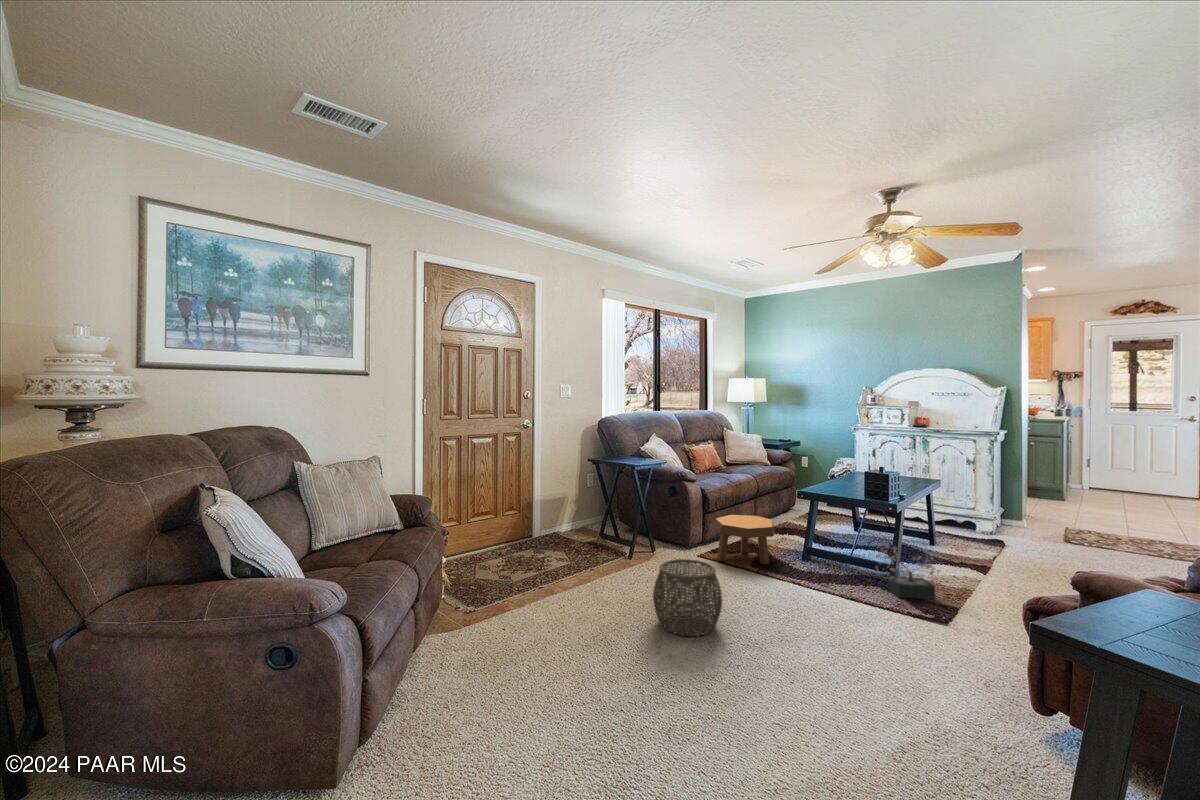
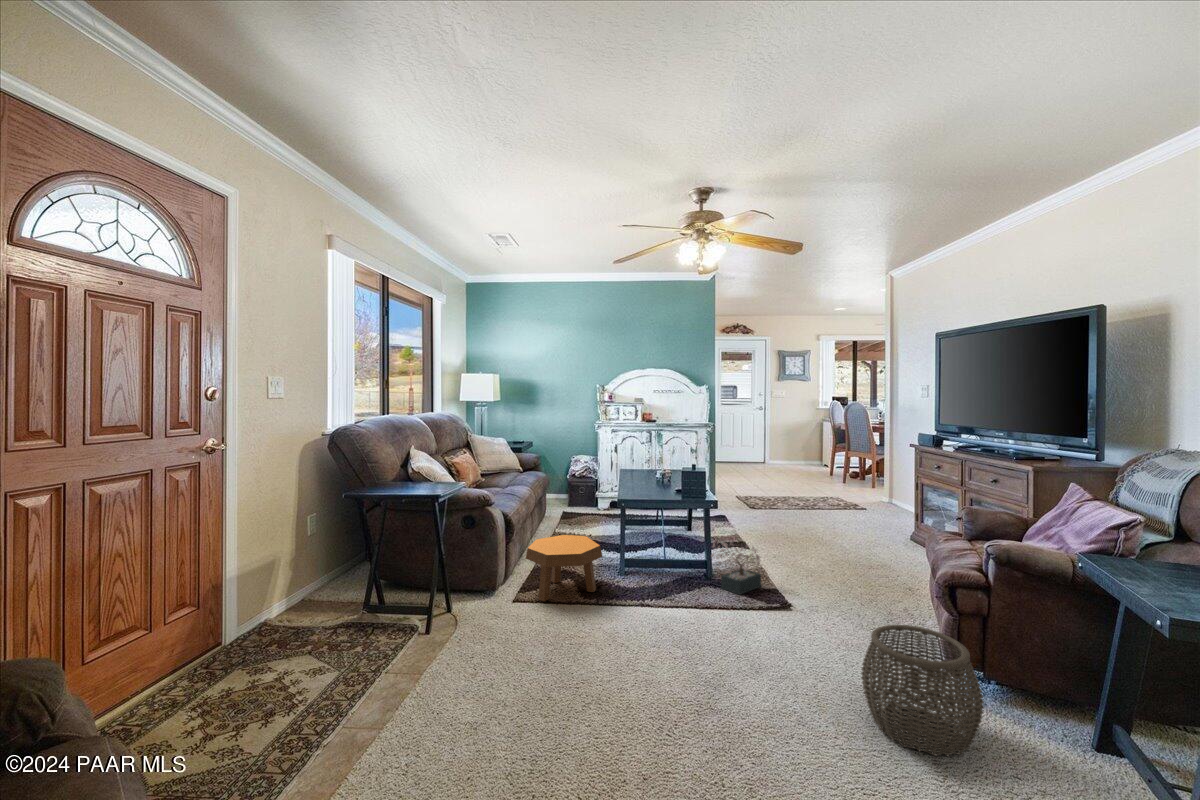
woven basket: present [653,559,722,636] -> present [861,625,984,756]

